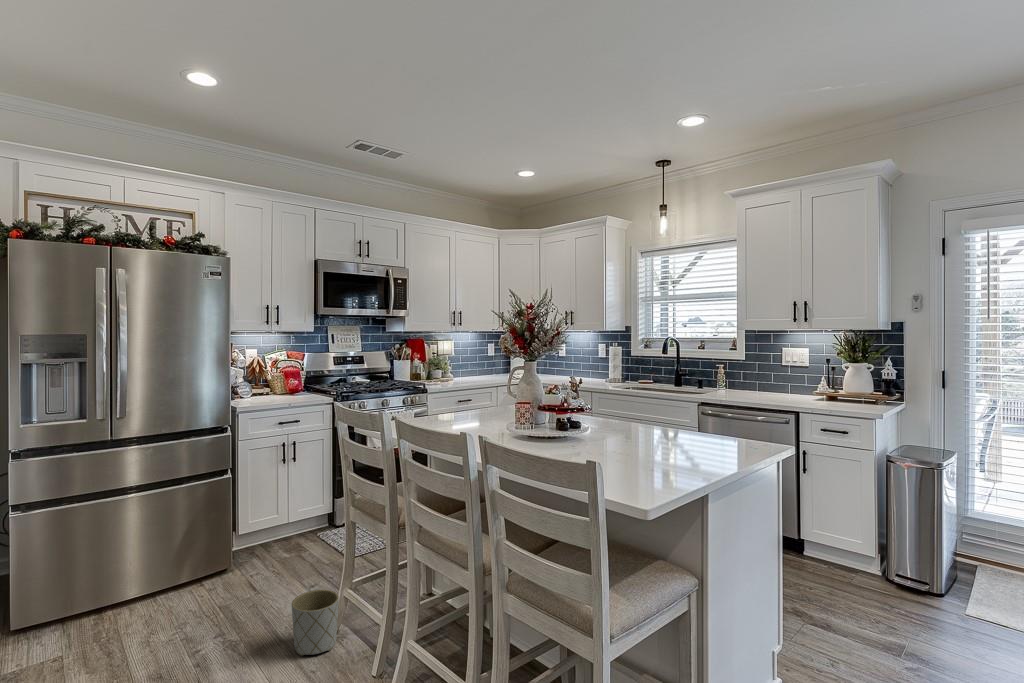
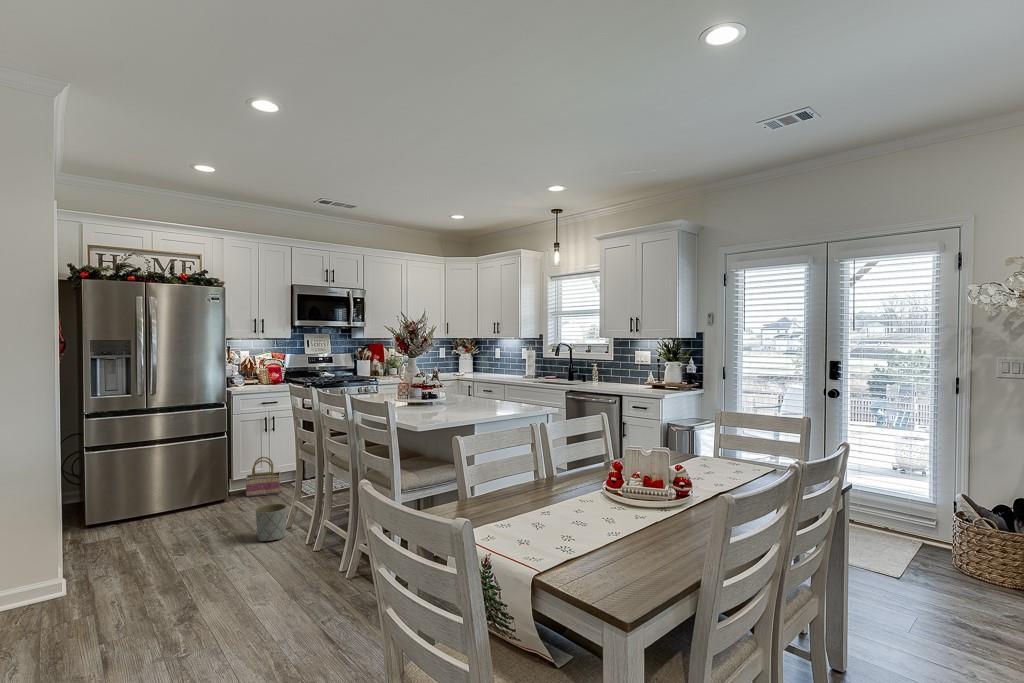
basket: none [259,499,307,558] -> present [246,457,281,497]

